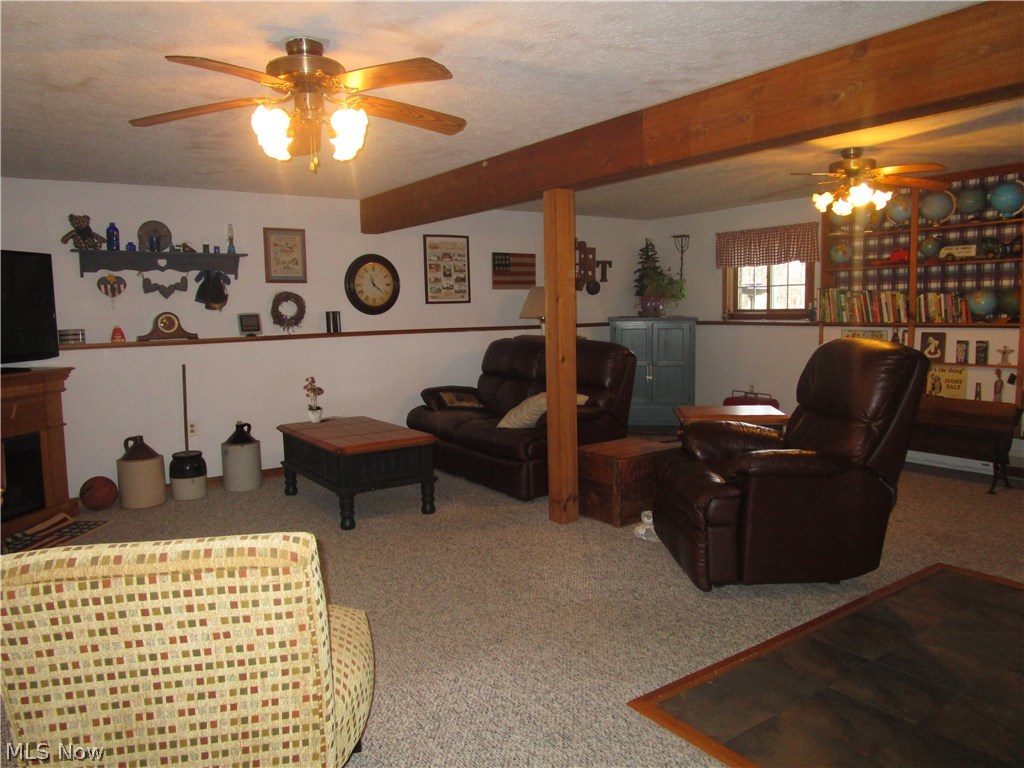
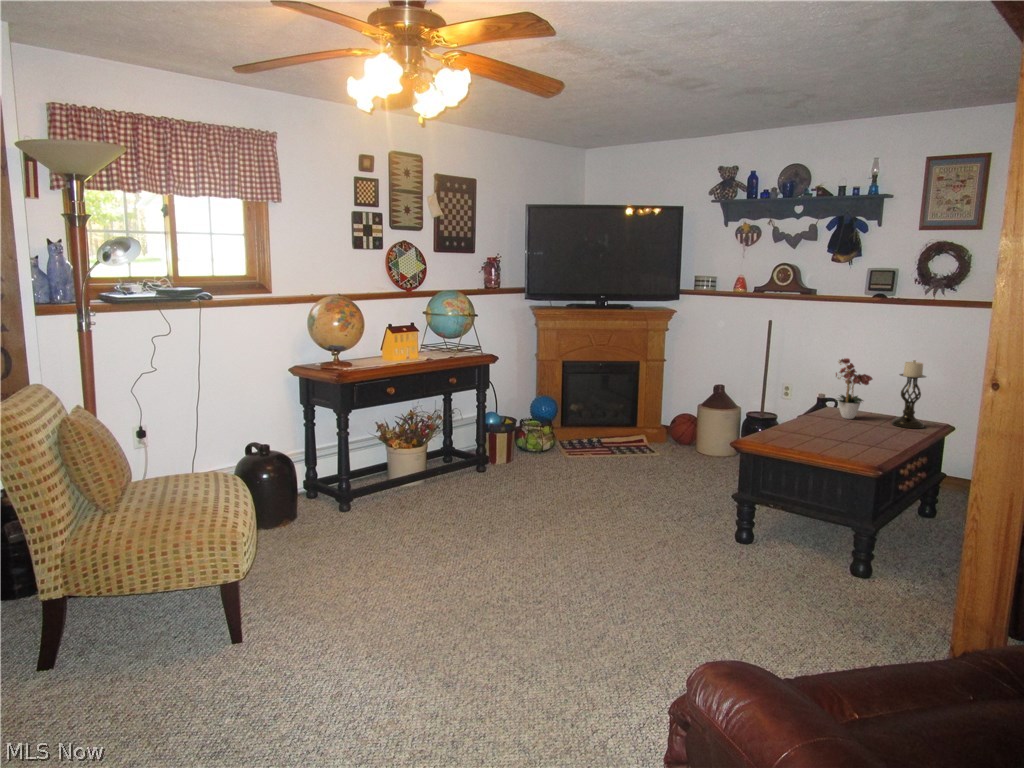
candle holder: none [340,371,361,419] -> present [892,360,926,429]

